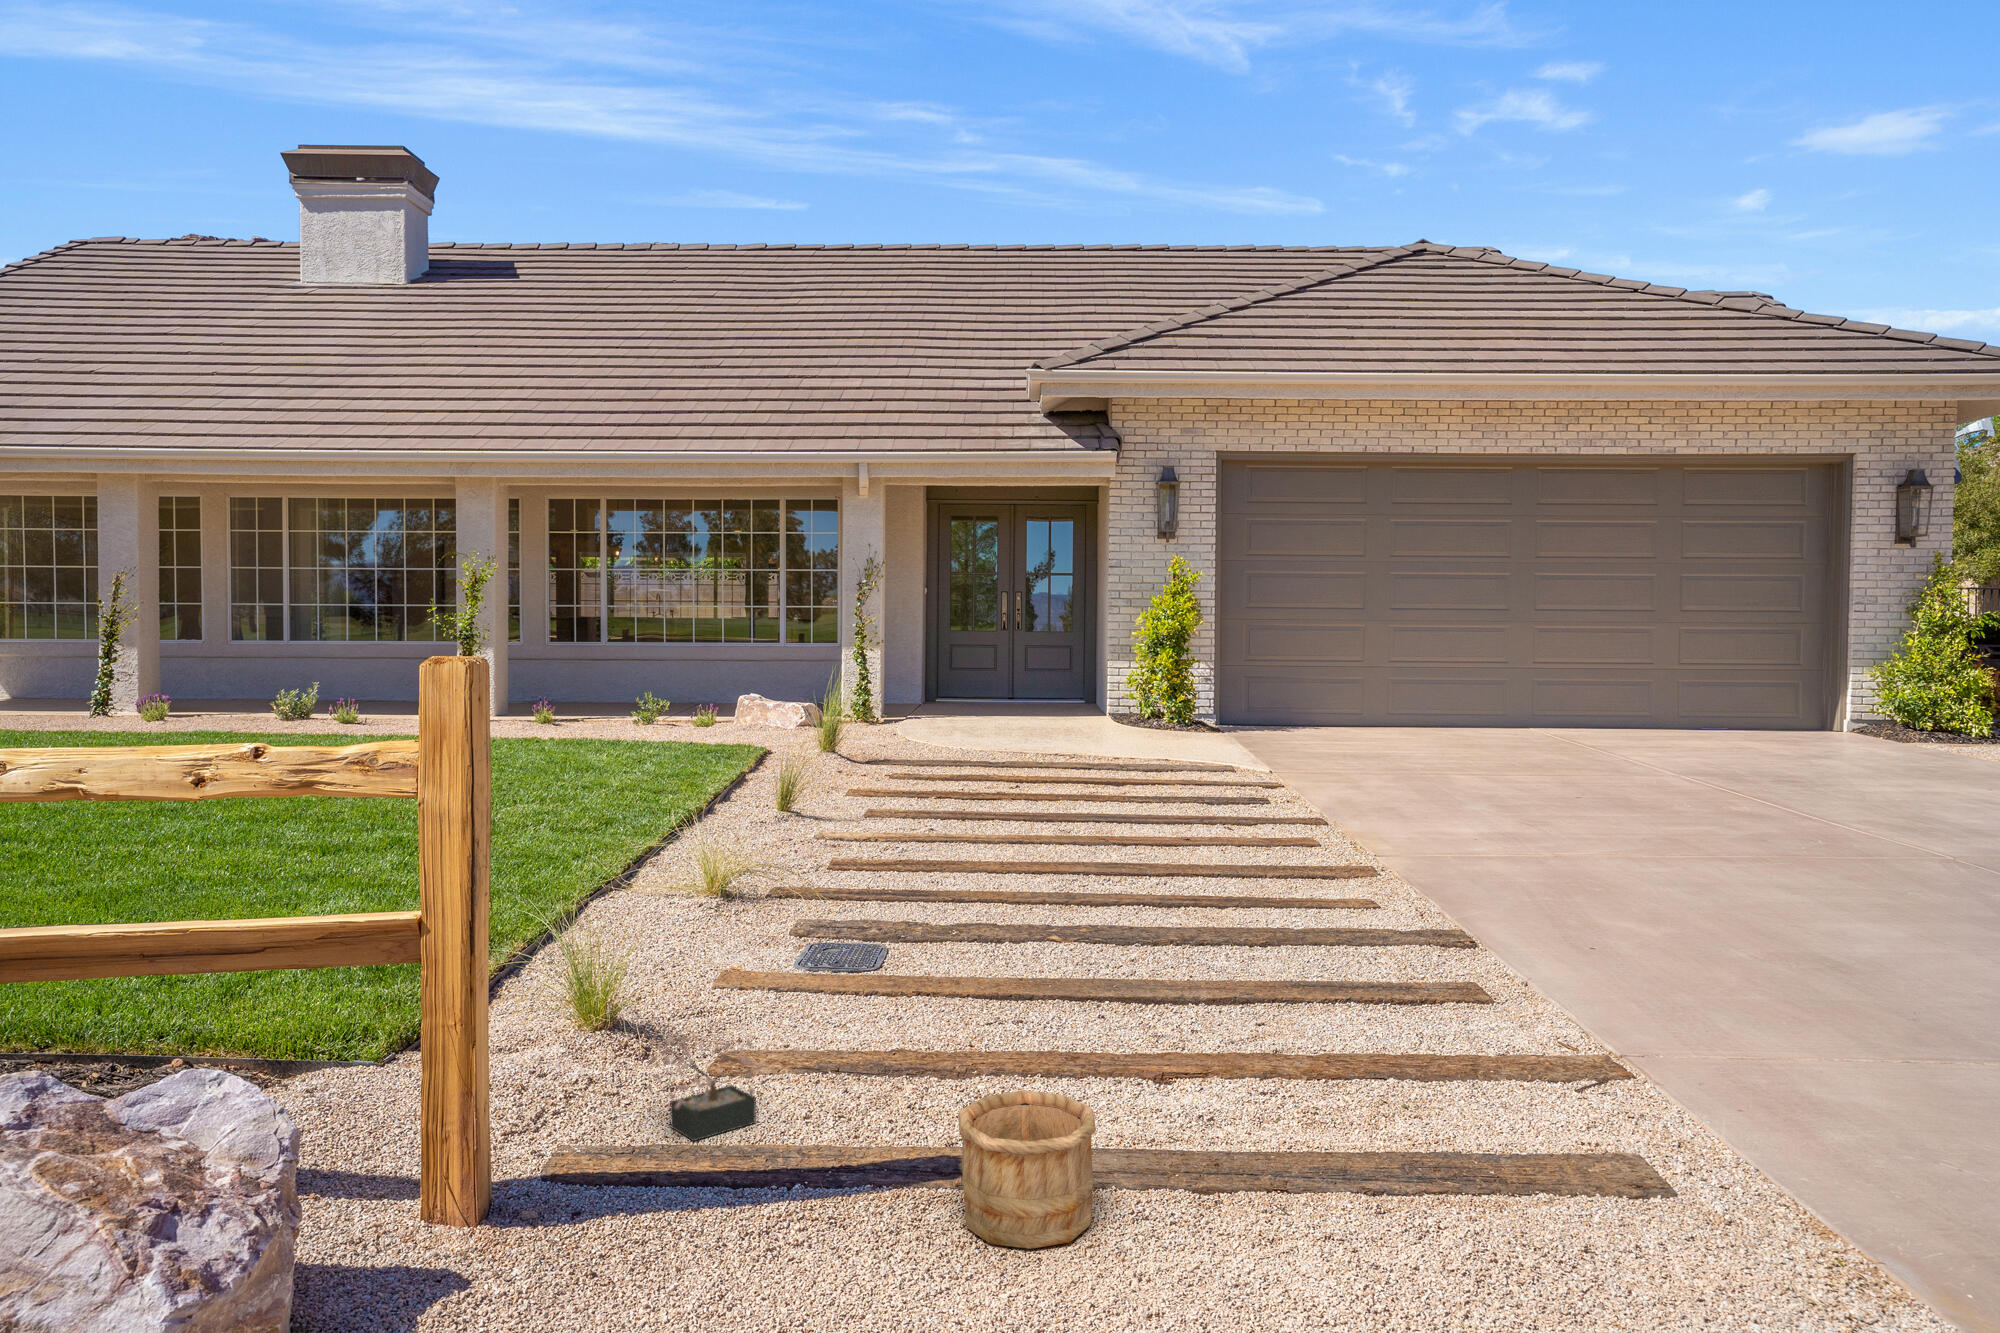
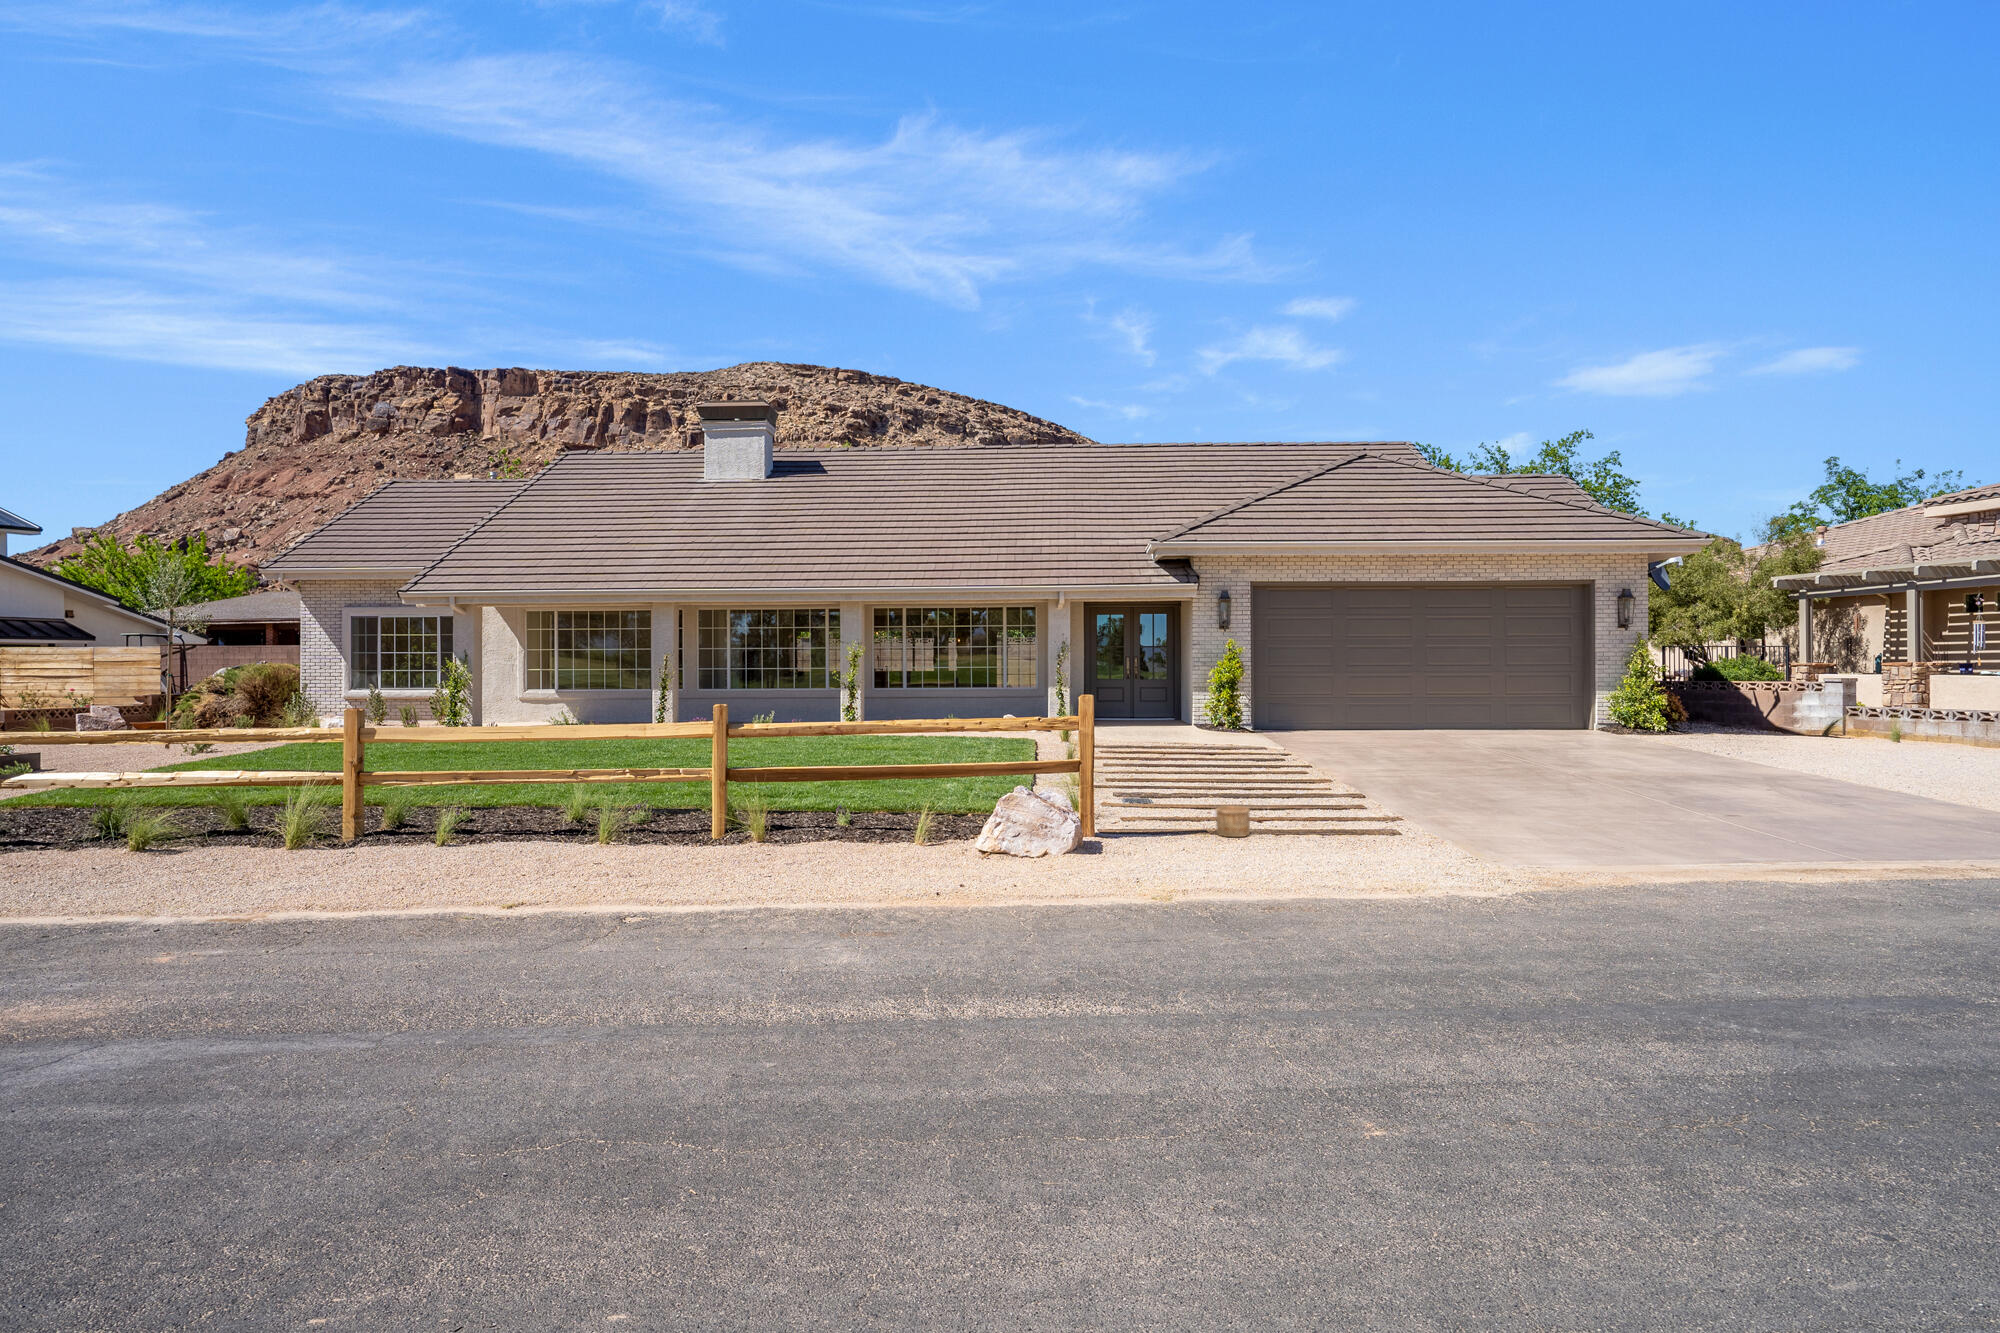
decorative plant: present [647,1034,764,1141] -> none [1122,799,1151,827]

